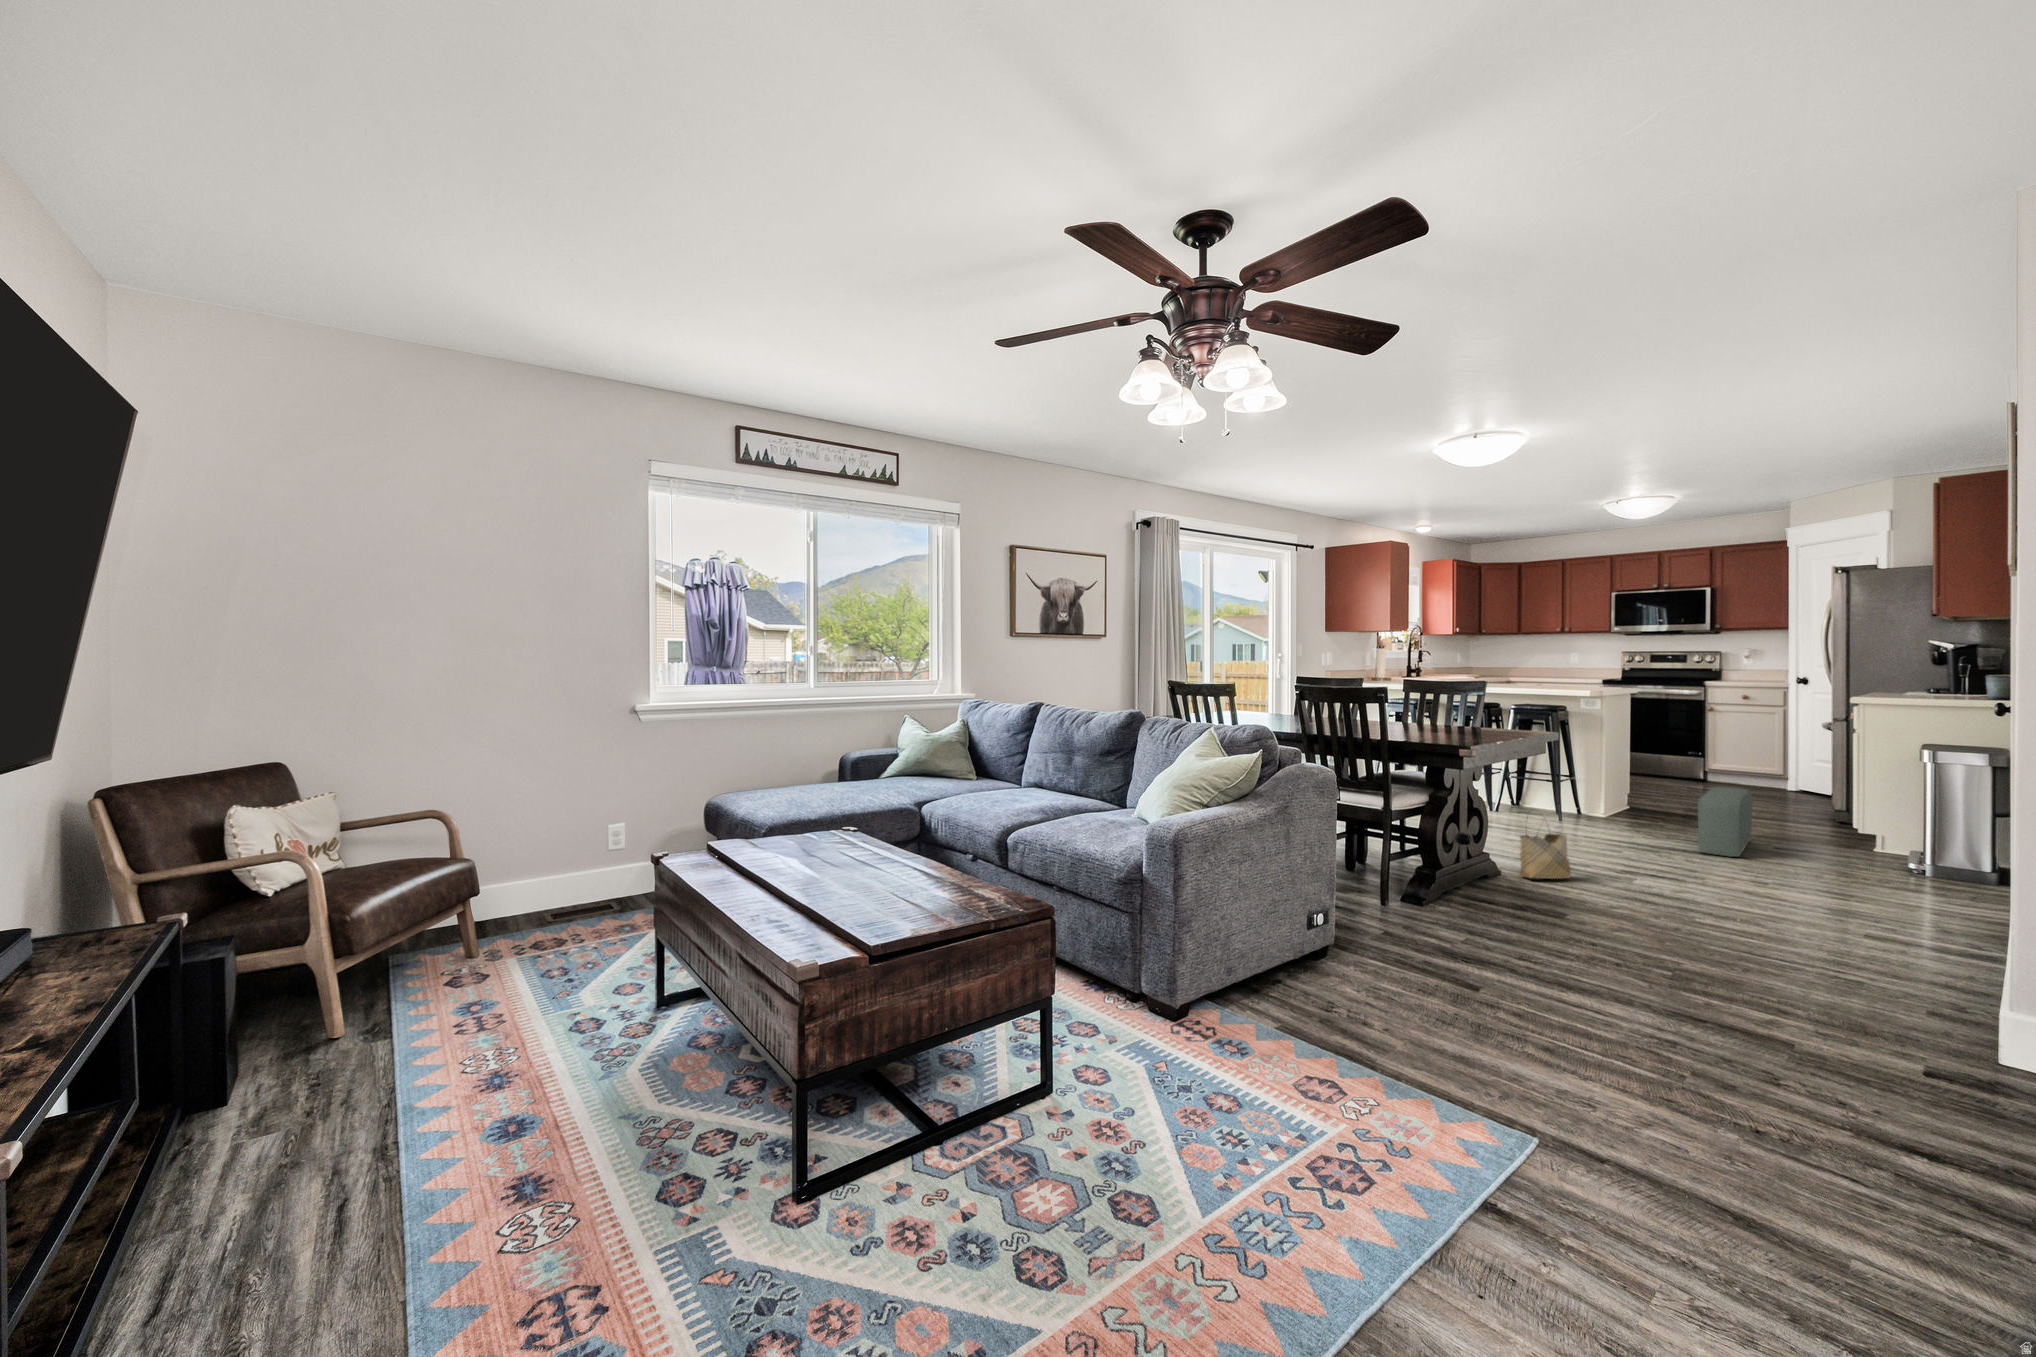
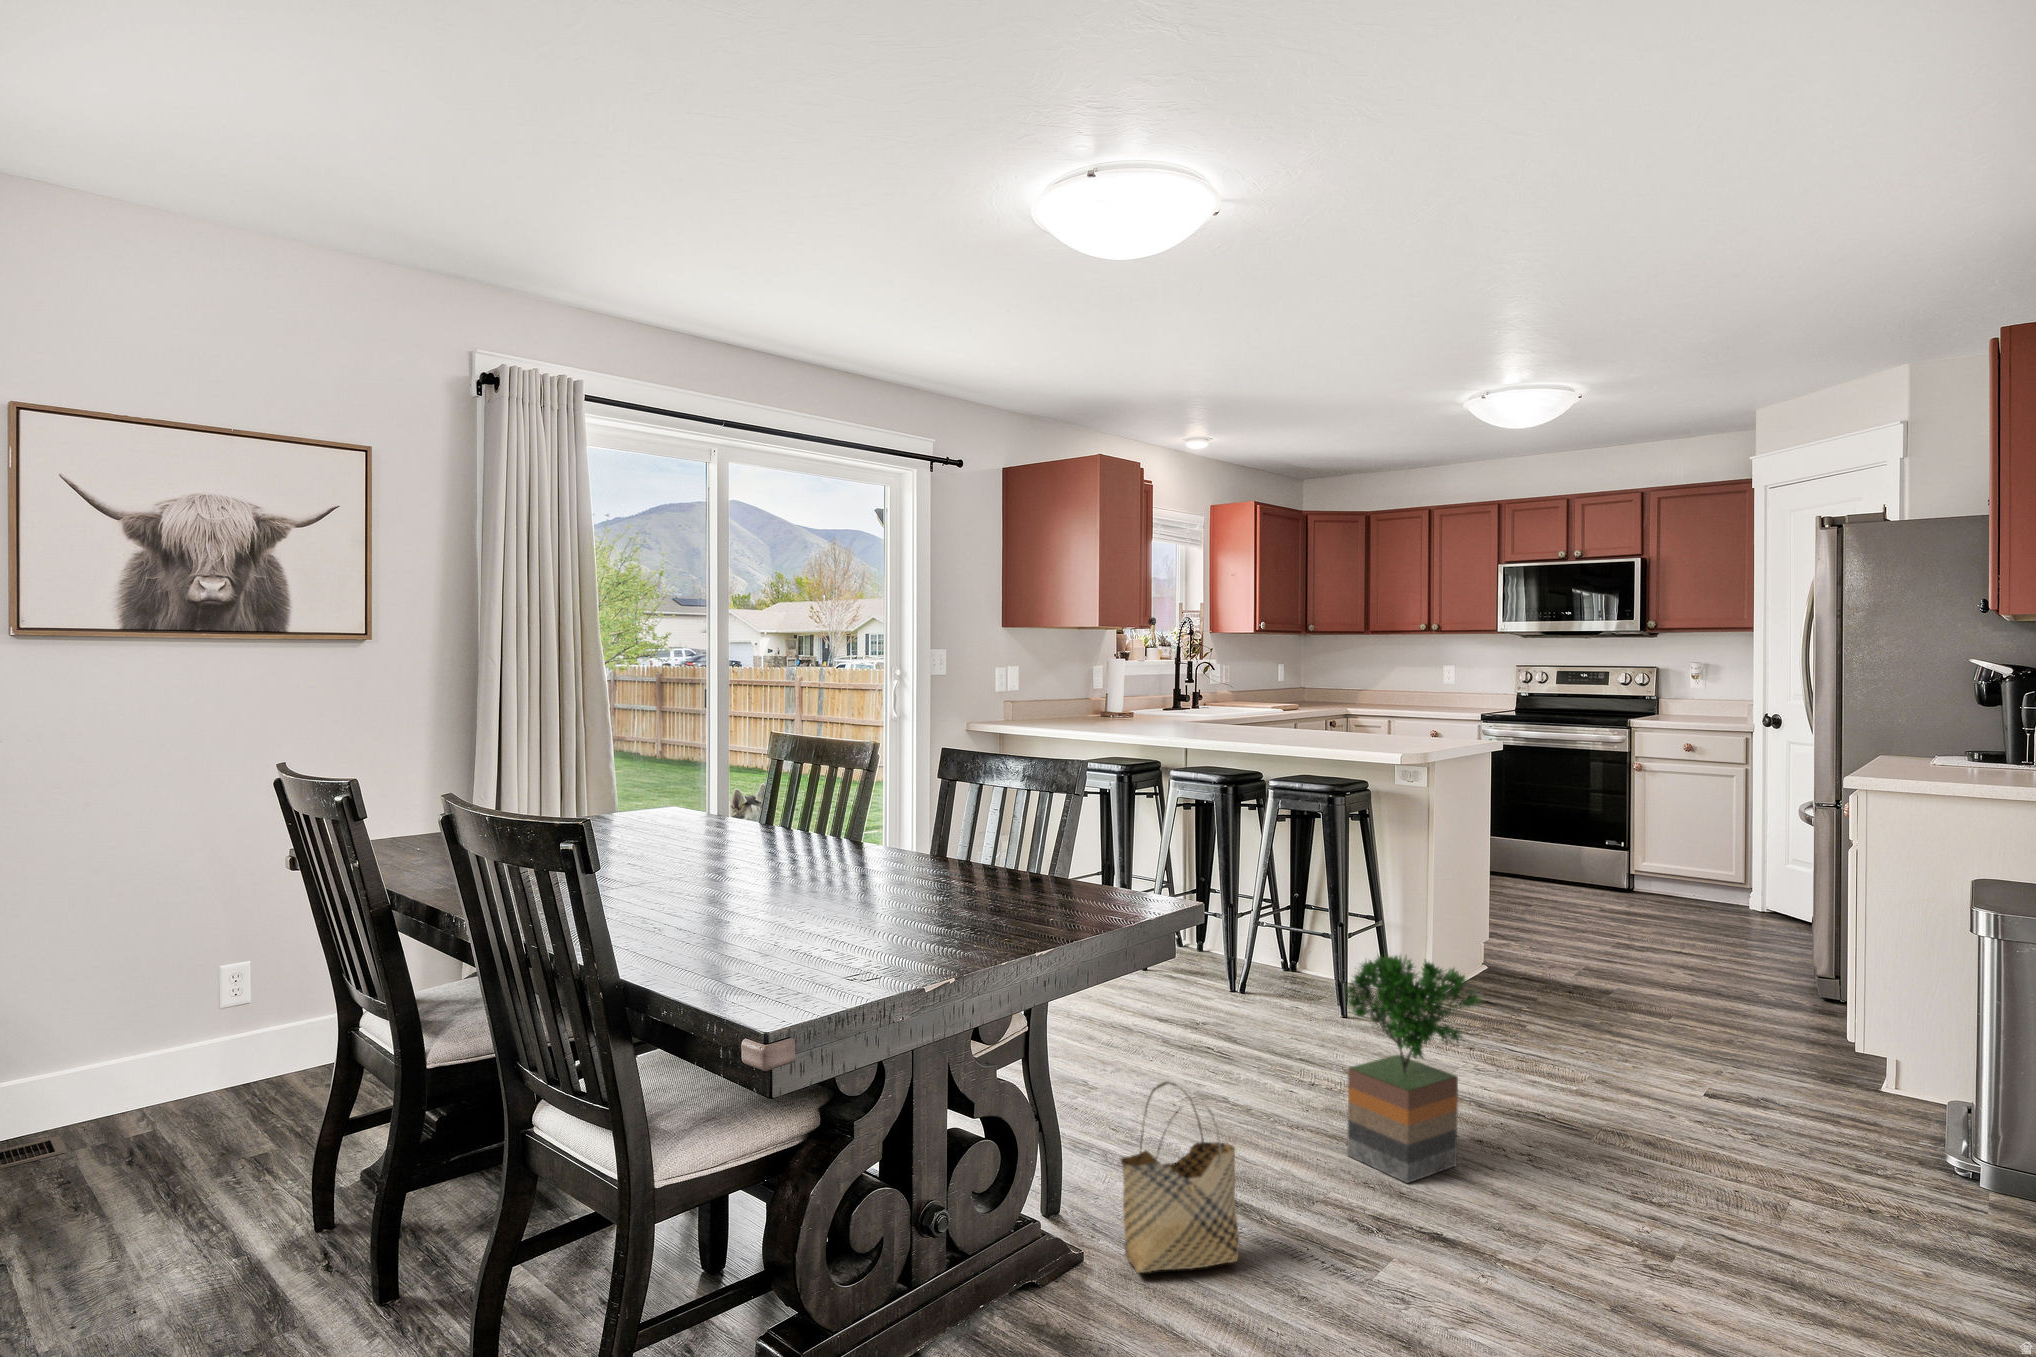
potted tree: none [1596,770,1669,865] -> present [1347,955,1481,1183]
pouf: present [1698,787,1753,857] -> none [1561,957,1671,1134]

